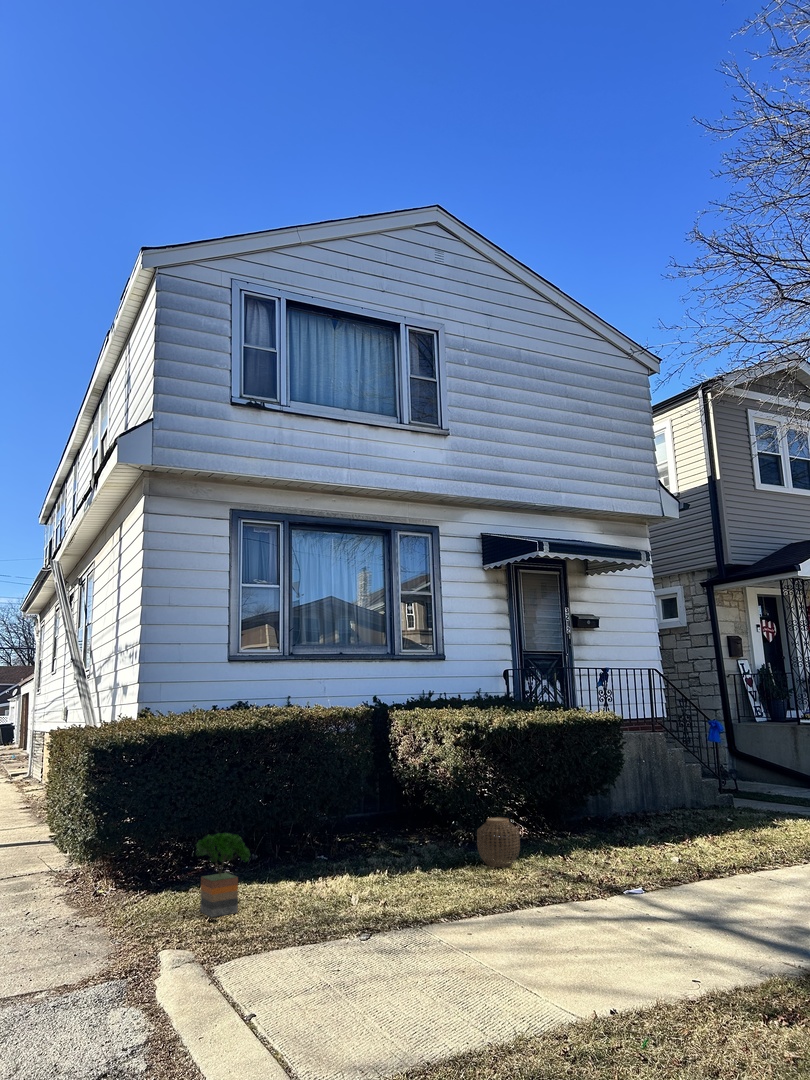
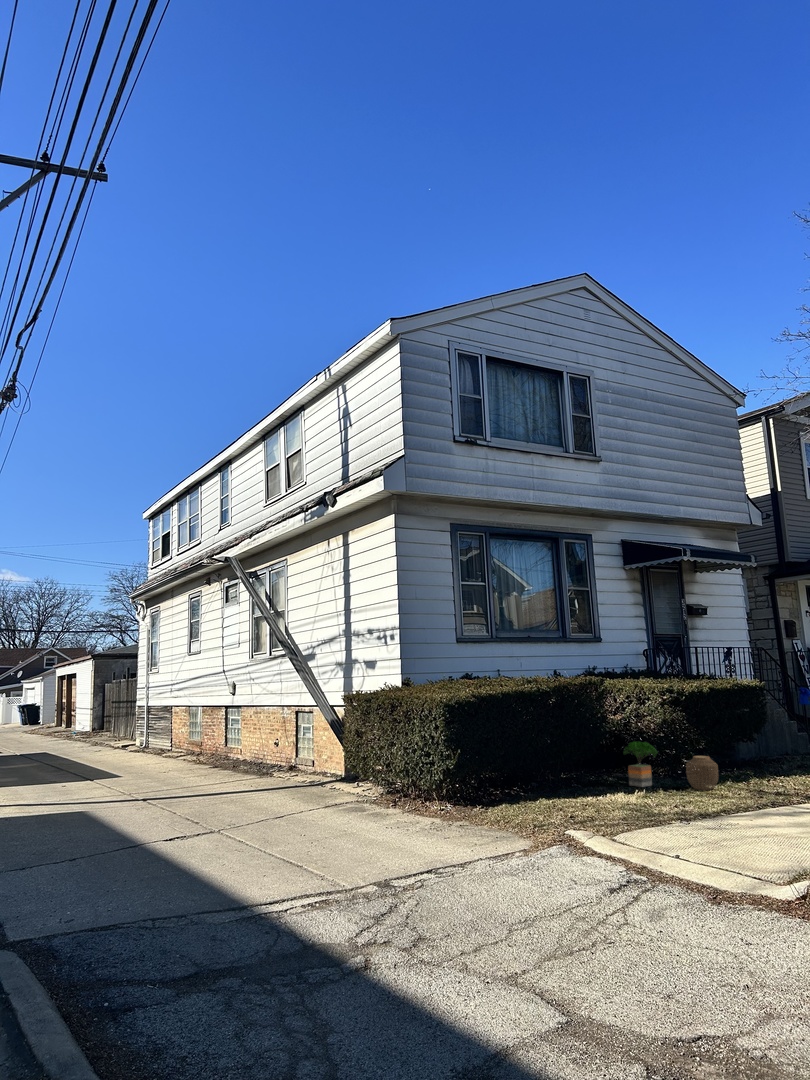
potted tree: present [196,833,249,917] -> present [624,742,656,787]

